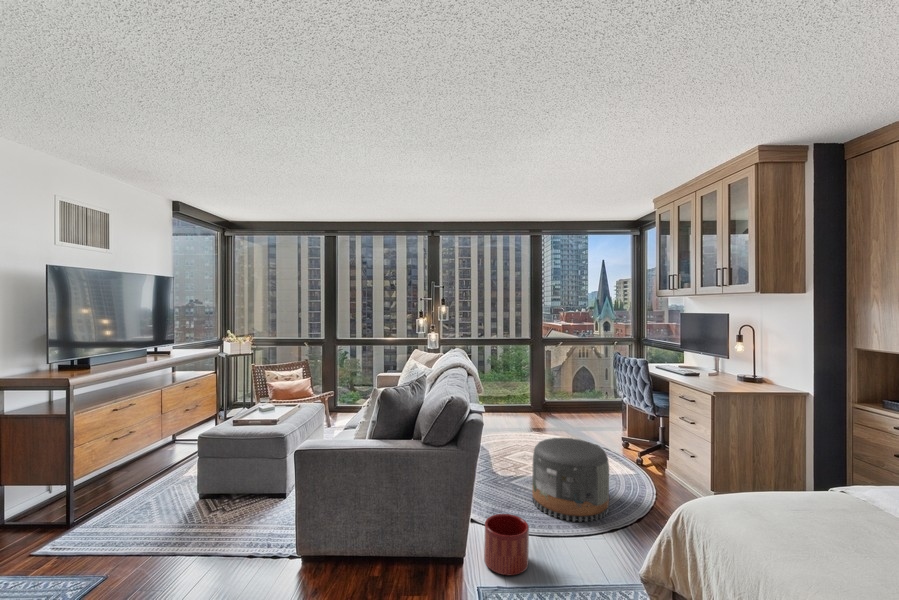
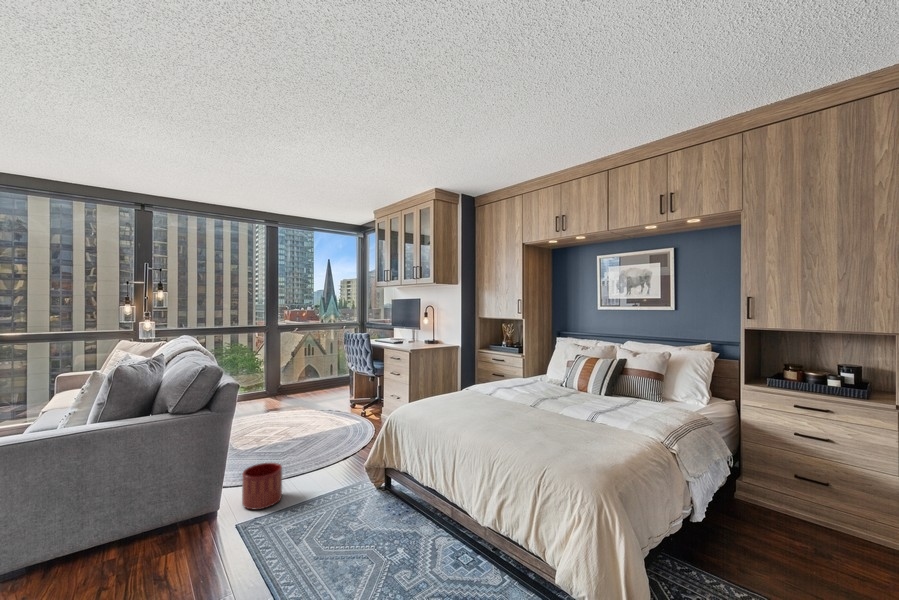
pouf: present [532,438,609,522] -> none [279,400,342,463]

